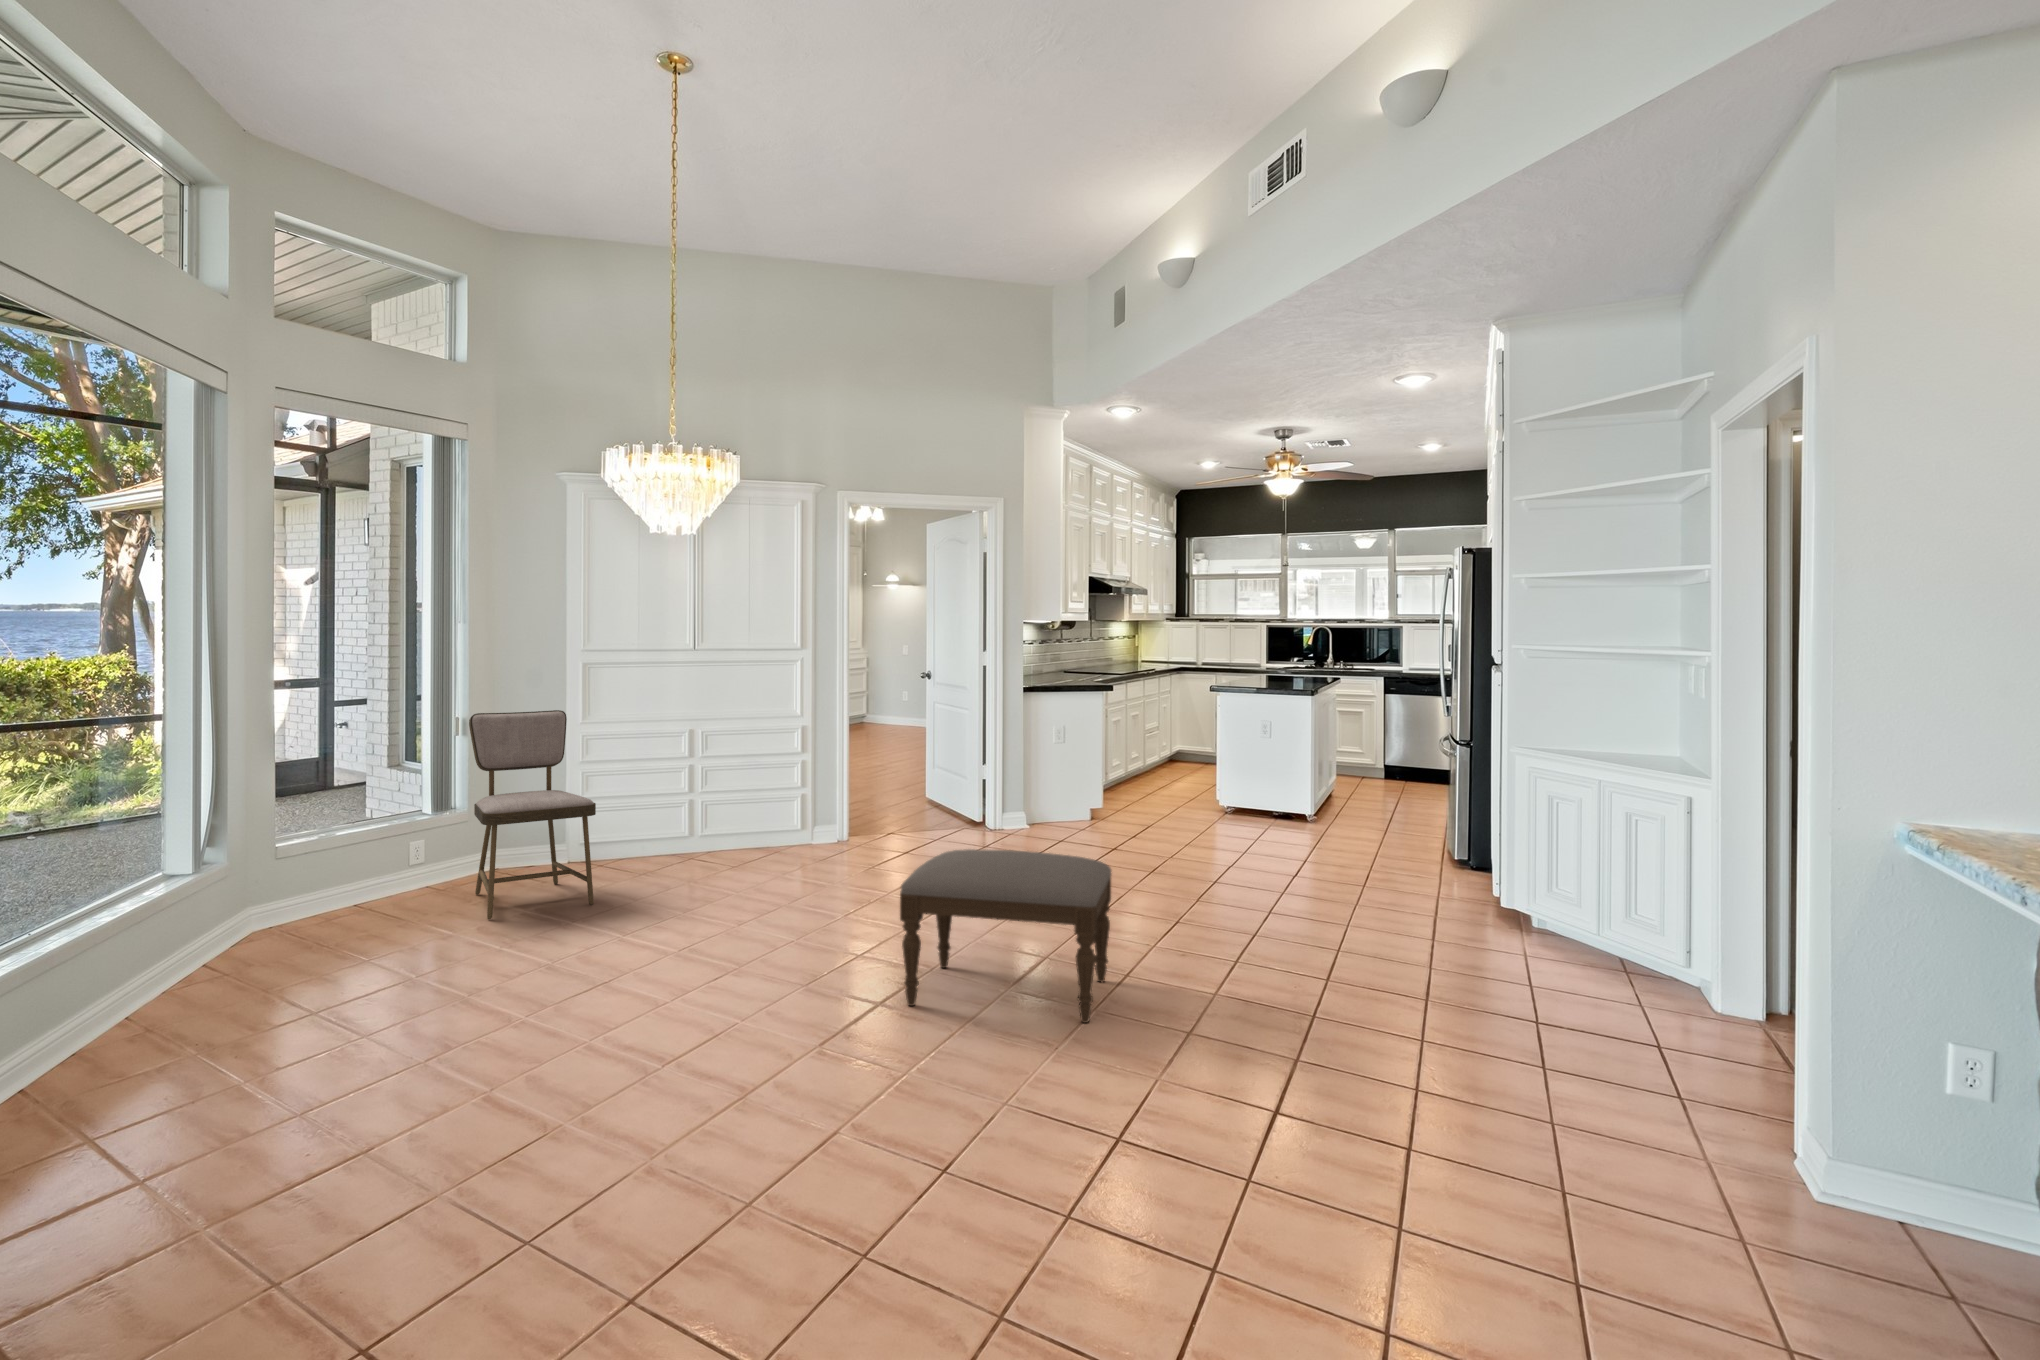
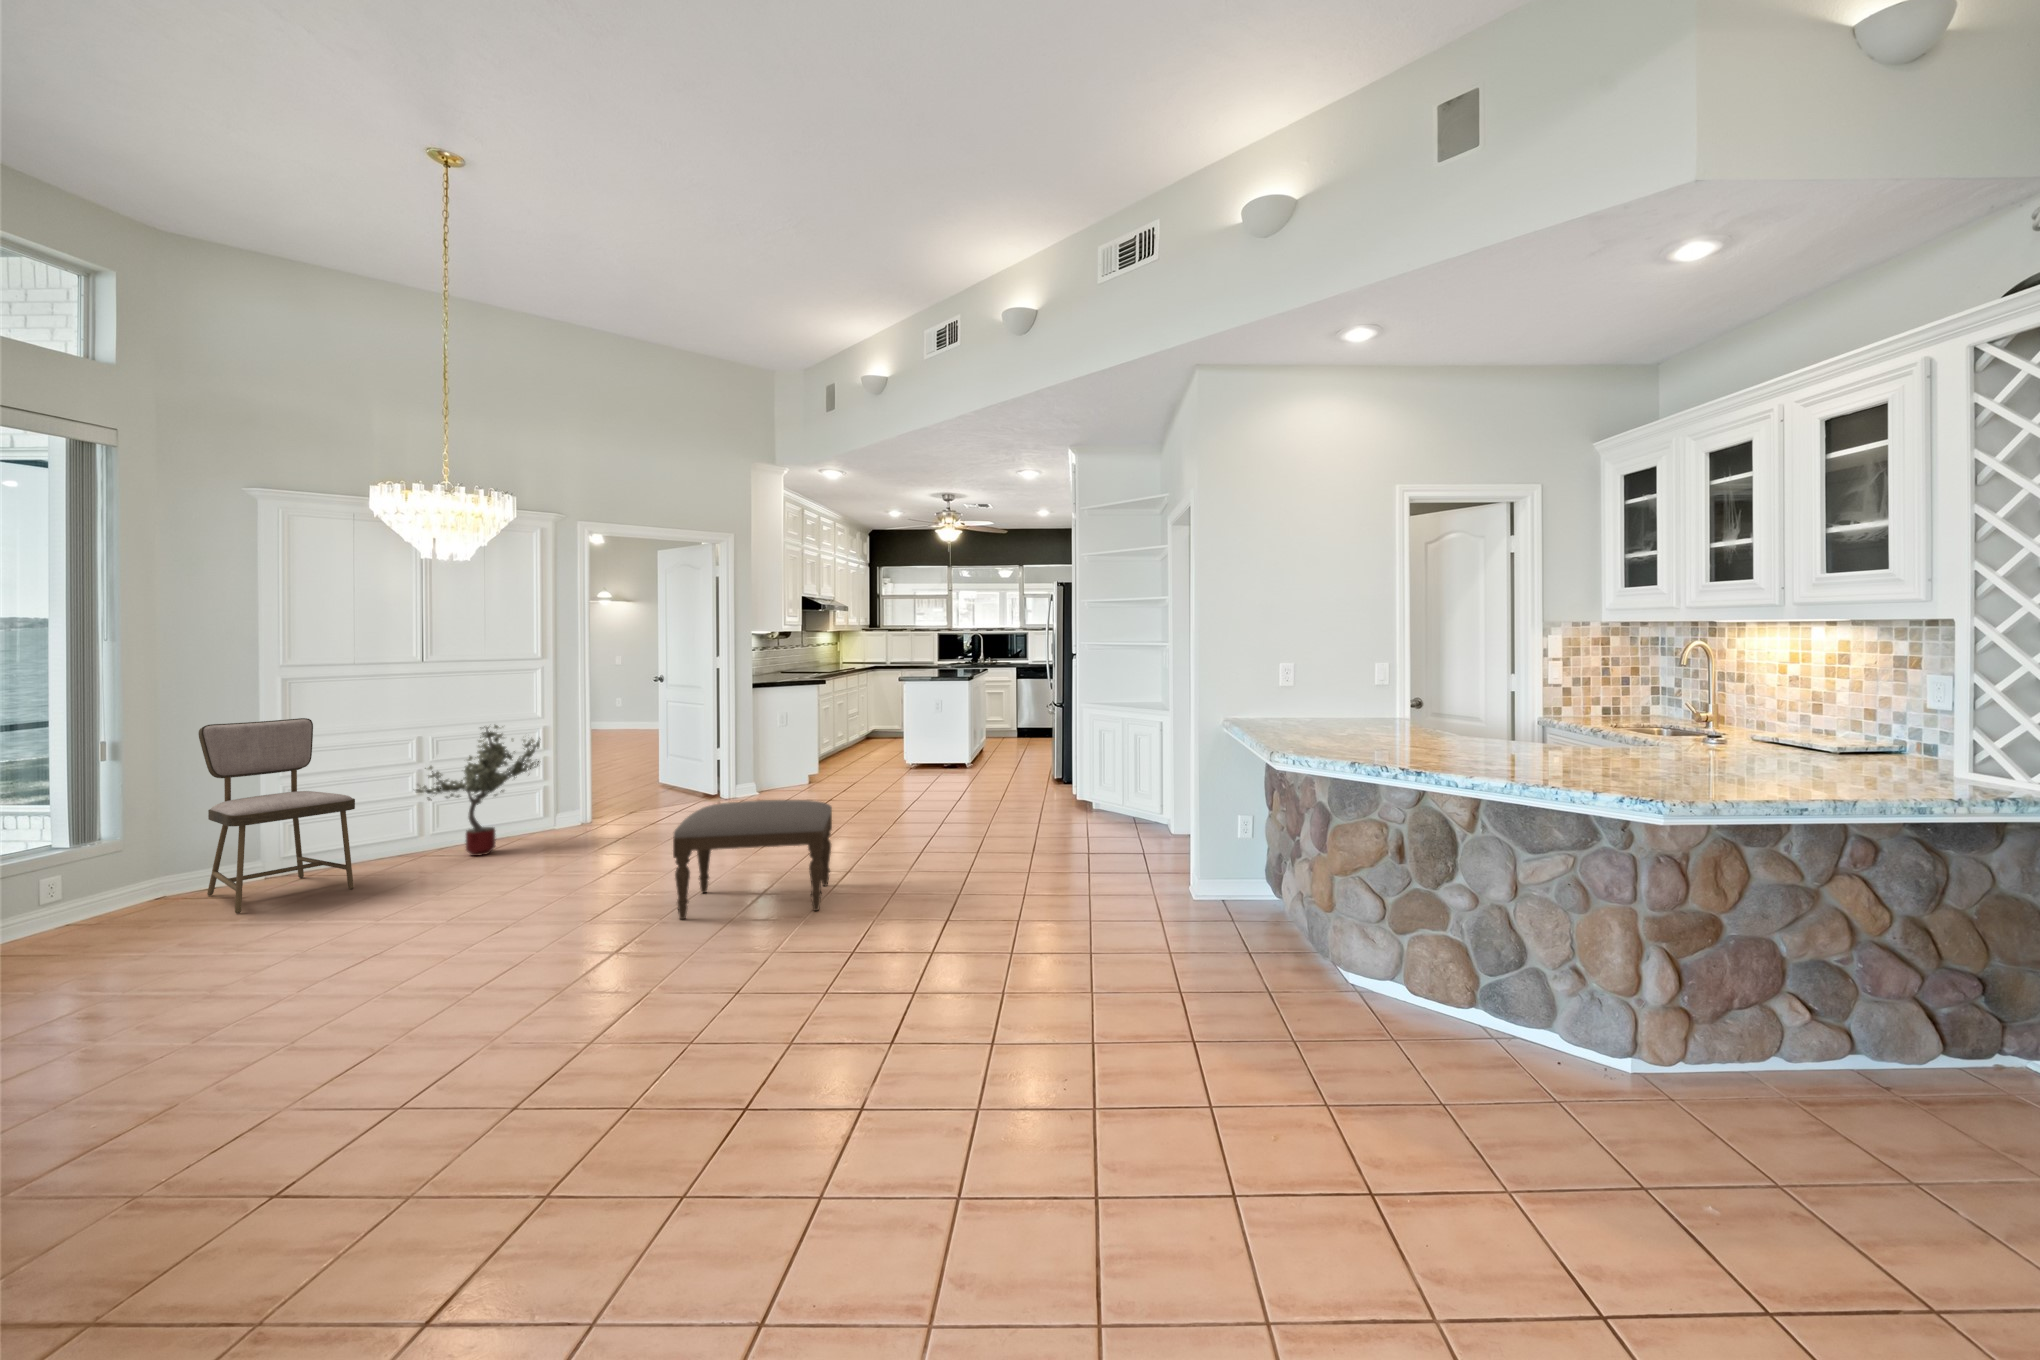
potted tree: none [655,725,783,878] -> present [416,725,540,856]

